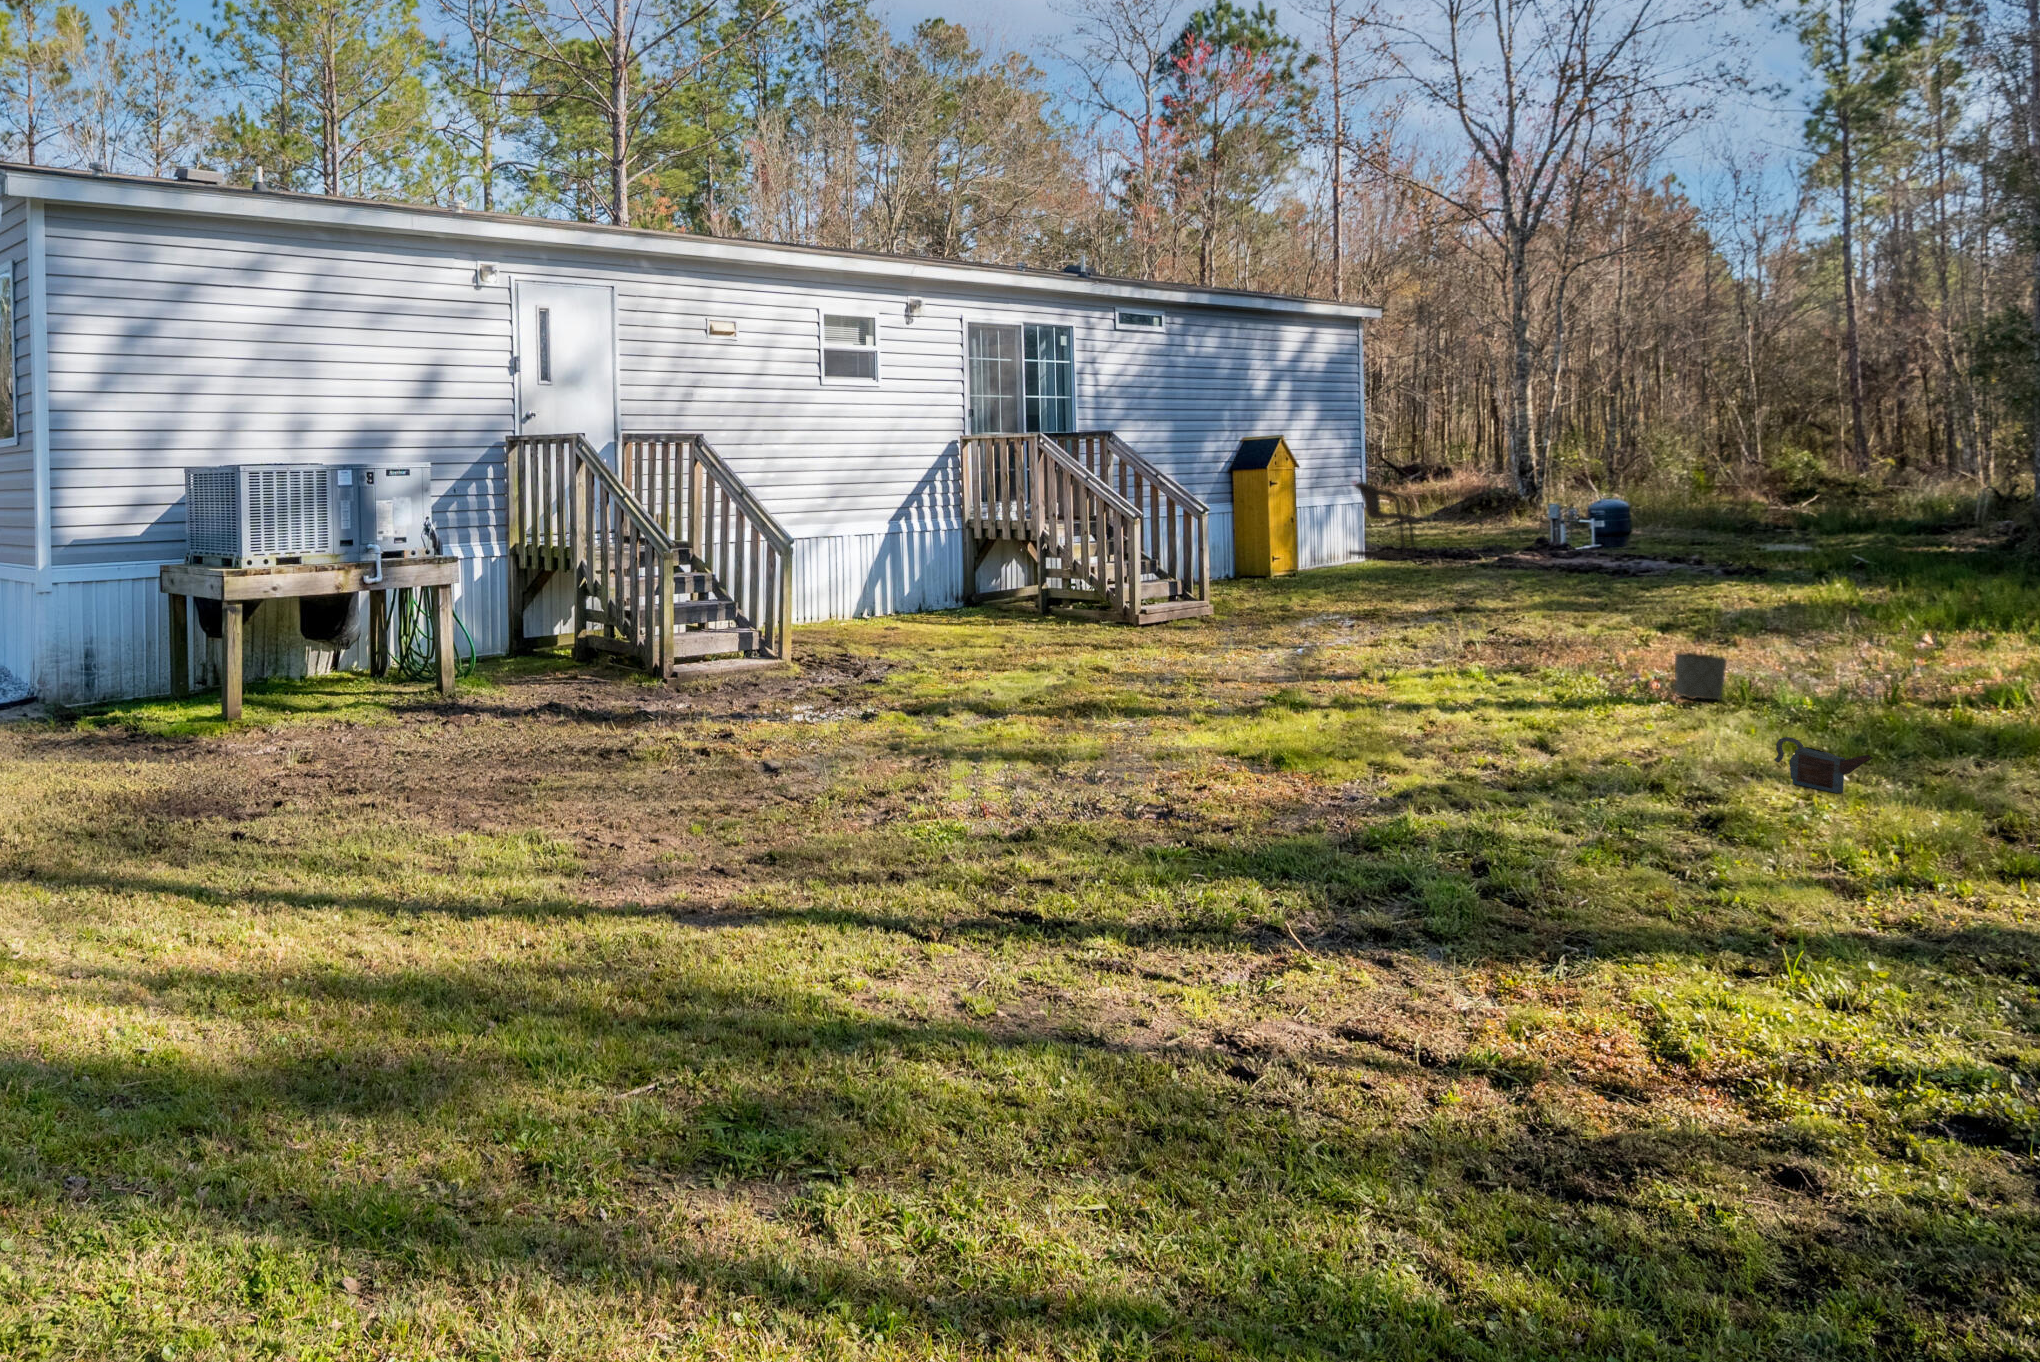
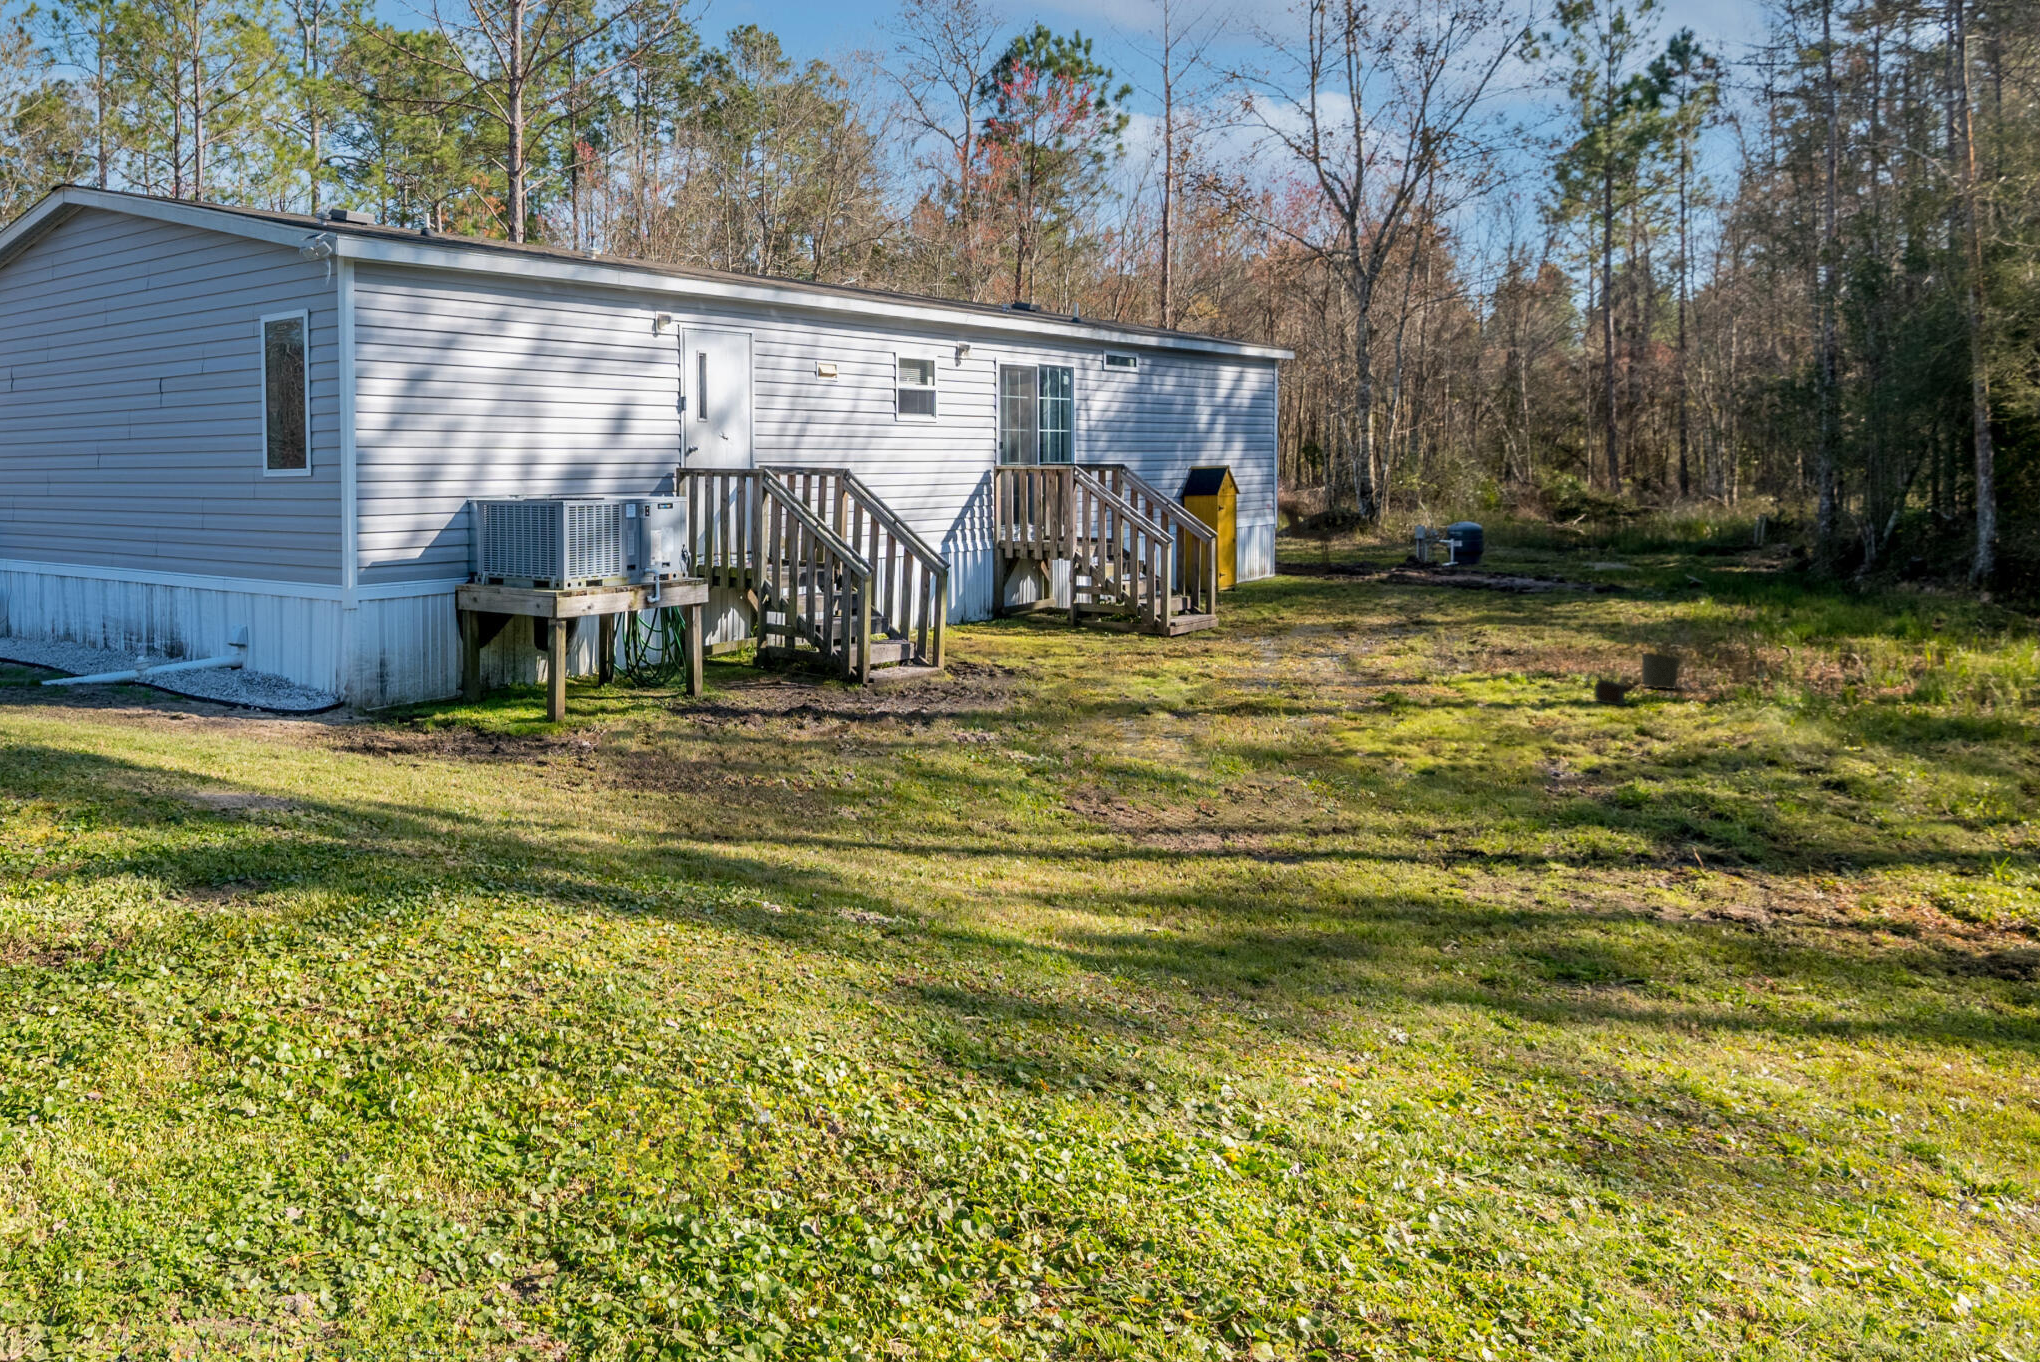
watering can: present [1774,737,1873,793] -> present [1586,673,1640,705]

